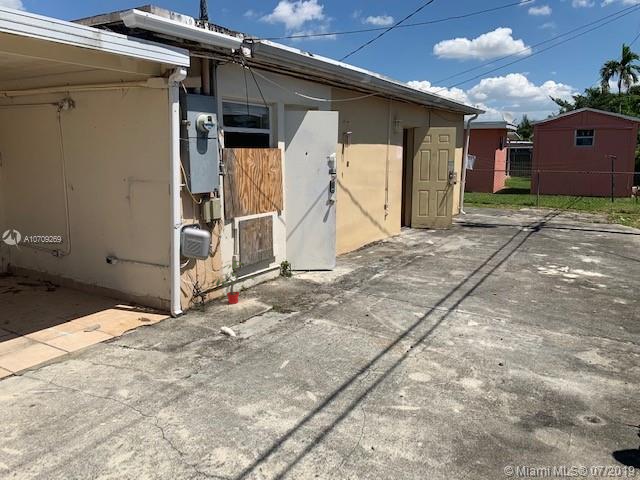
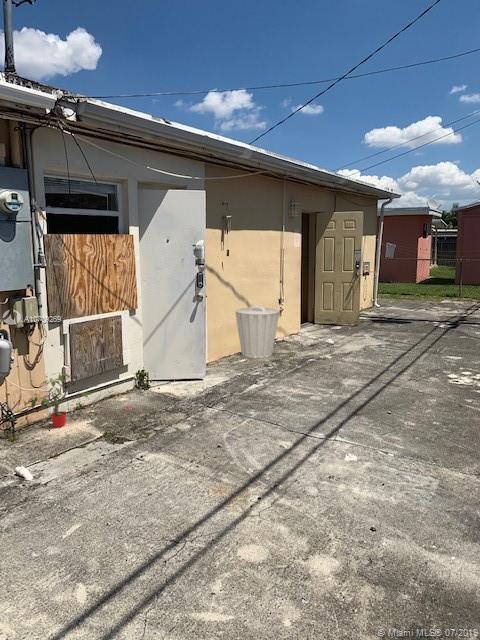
trash can: none [353,209,391,254] -> present [235,305,279,358]

